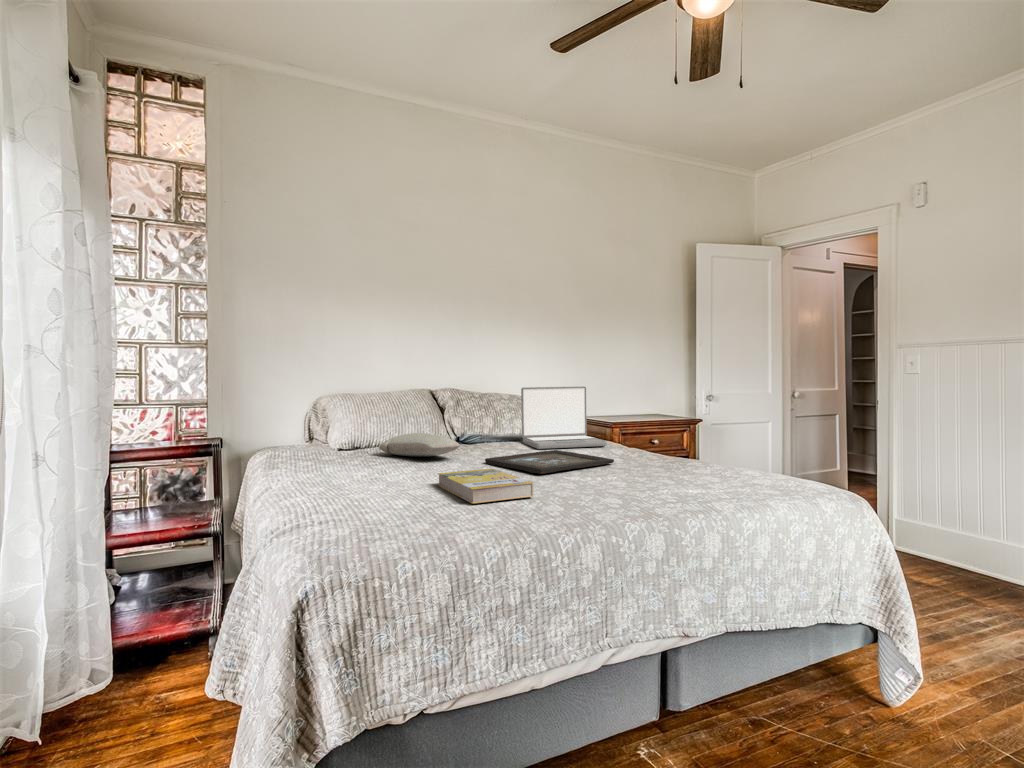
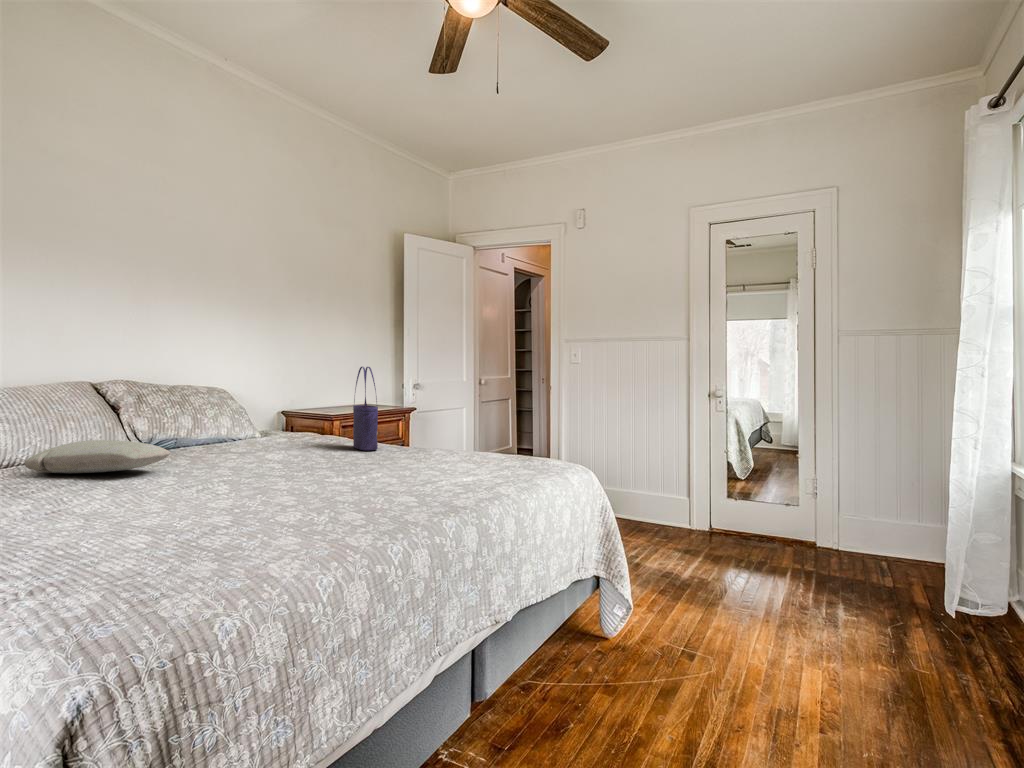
tote bag: none [613,376,633,455] -> present [353,367,378,450]
laptop: present [521,386,607,449] -> none [233,377,341,450]
tray: present [485,450,614,474] -> none [213,450,370,479]
book: present [438,468,533,504] -> none [176,478,325,525]

